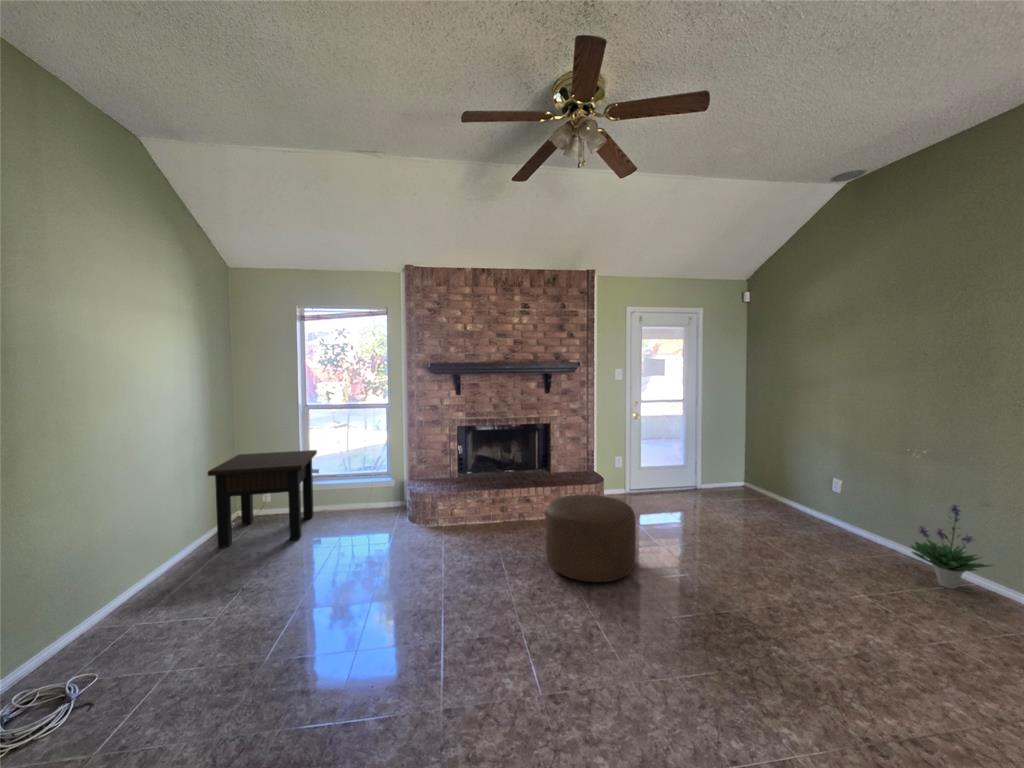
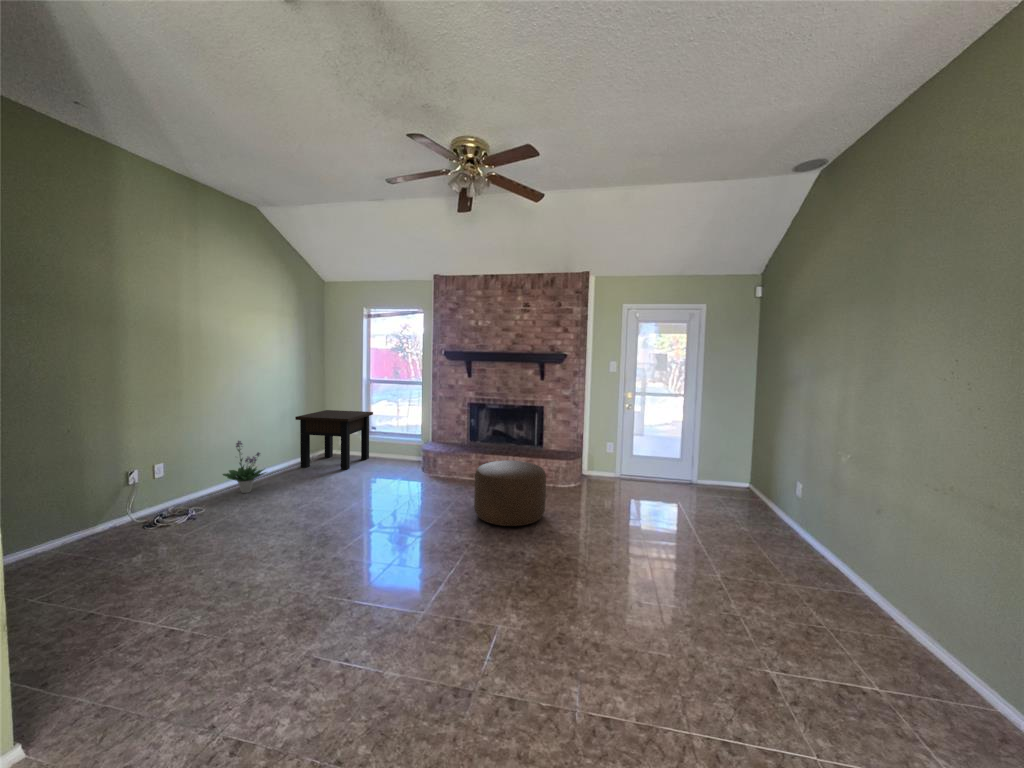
potted plant: present [911,504,992,589] -> present [223,441,266,493]

